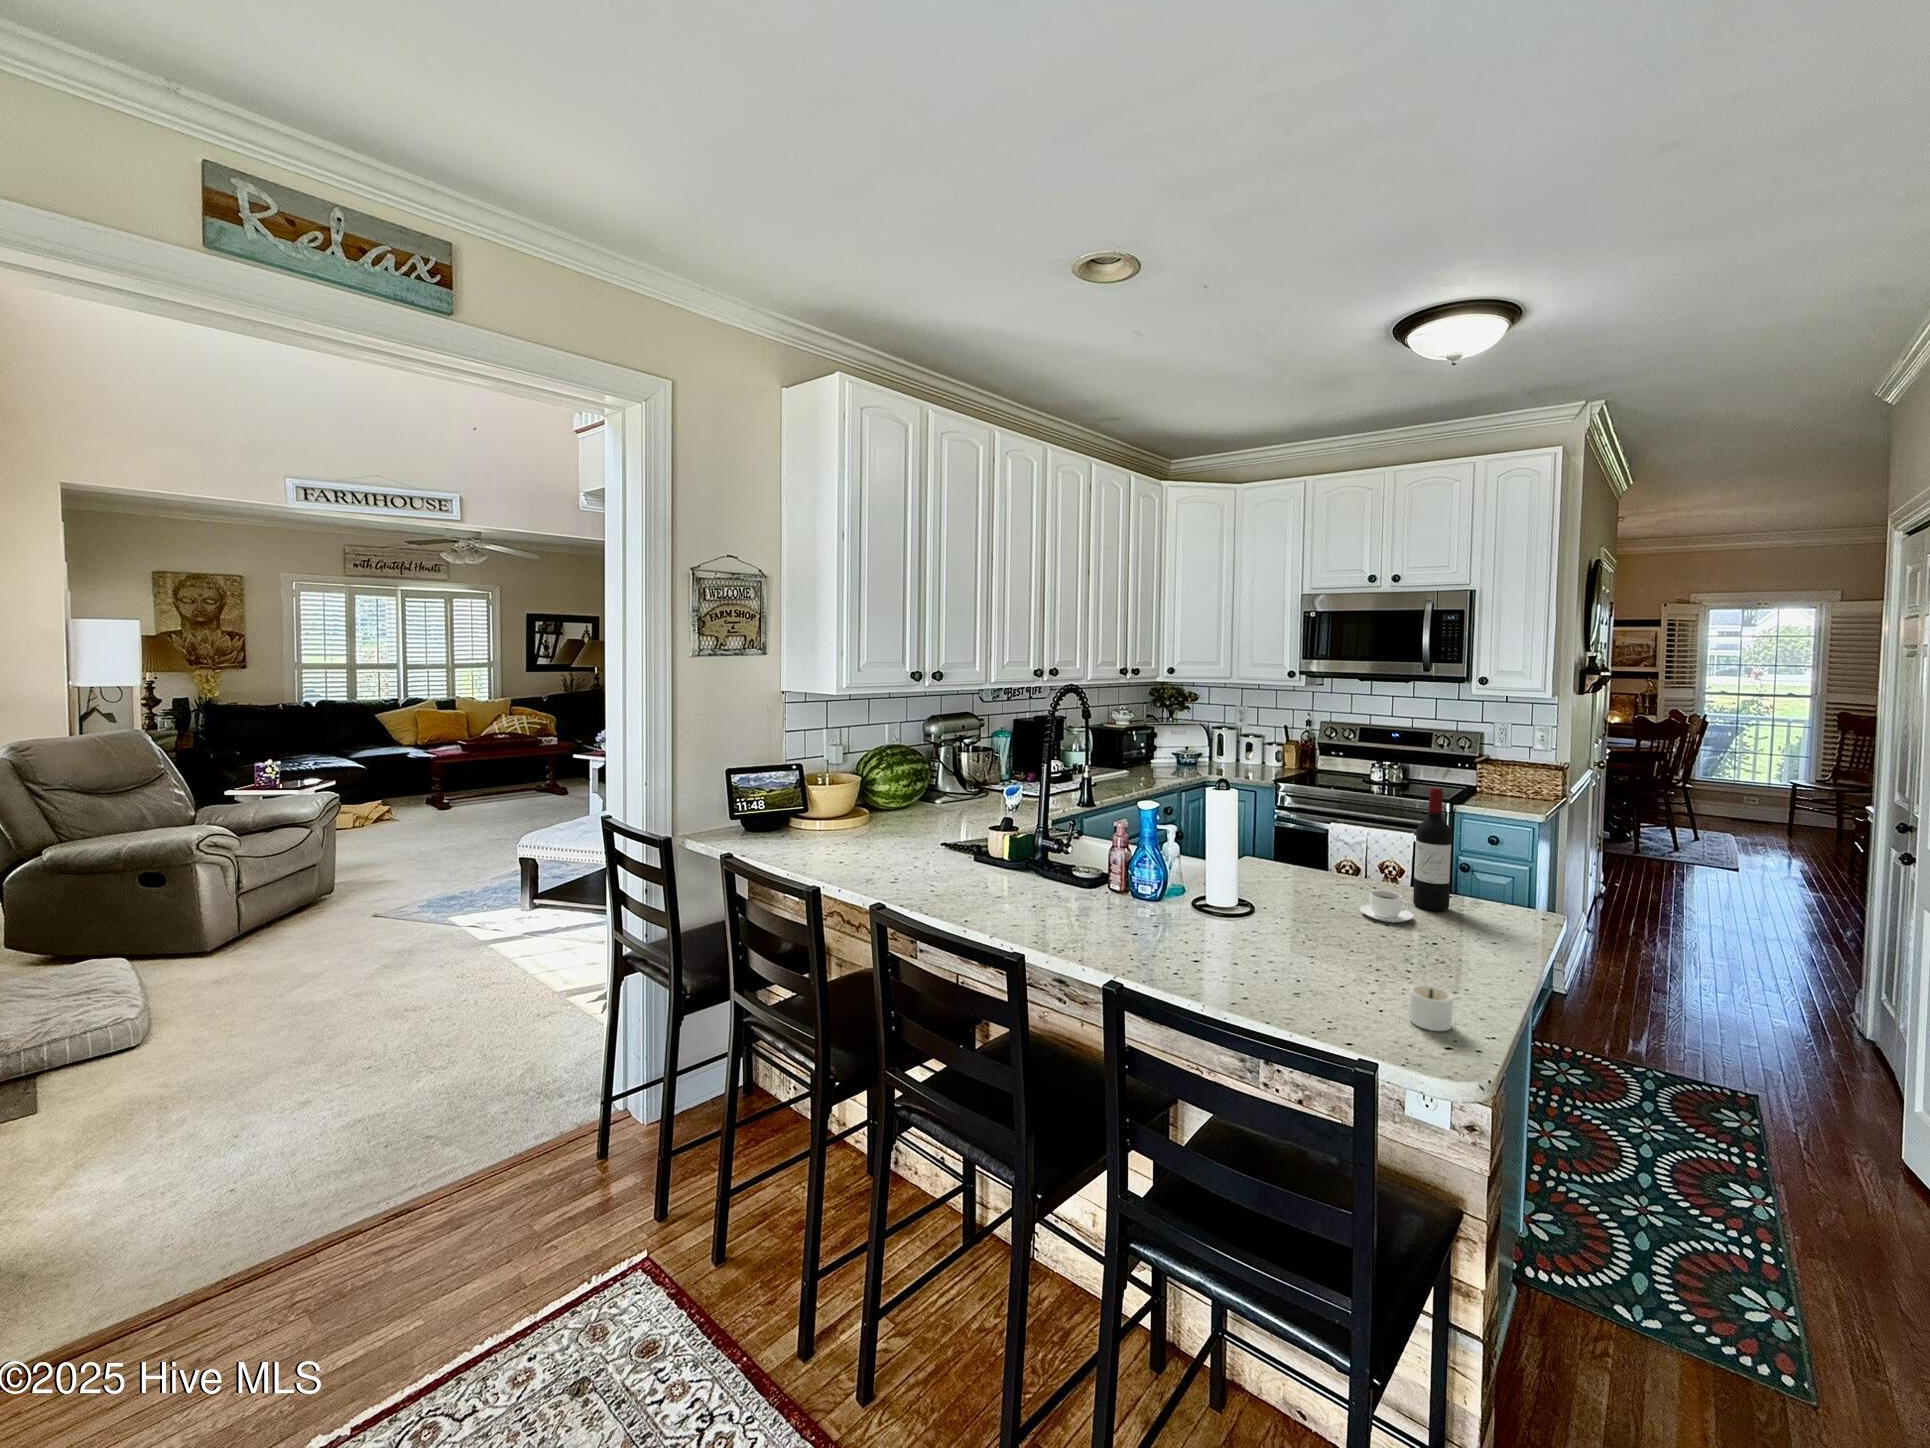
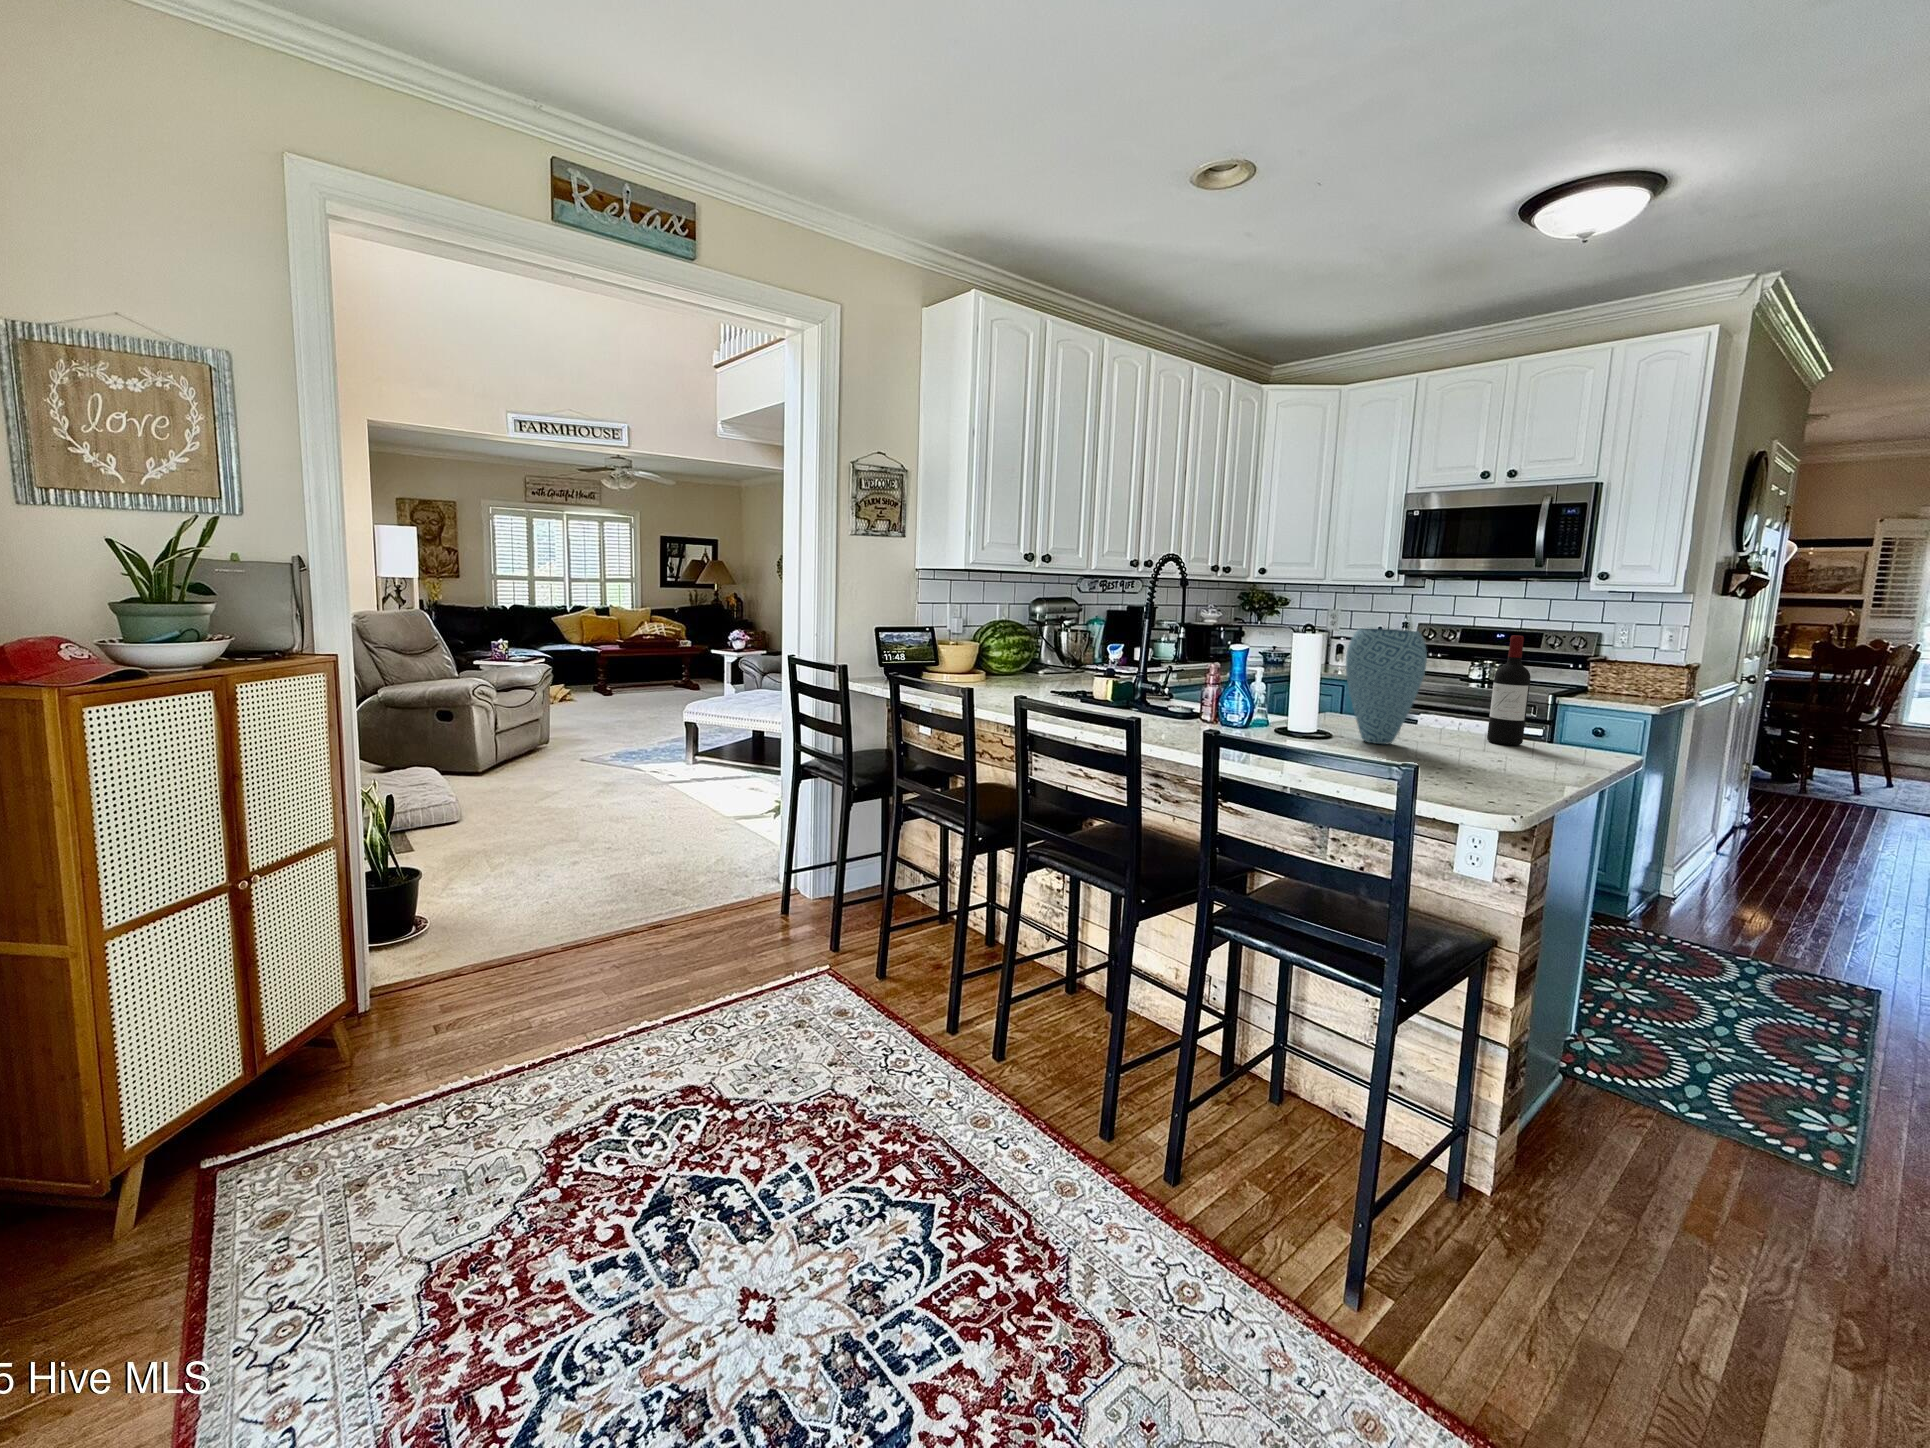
vase: none [1267,790,1352,930] -> present [1346,628,1427,744]
coffee cup: present [1360,891,1414,922] -> none [1432,723,1484,747]
candle: present [1409,985,1453,1031] -> none [1461,760,1519,795]

